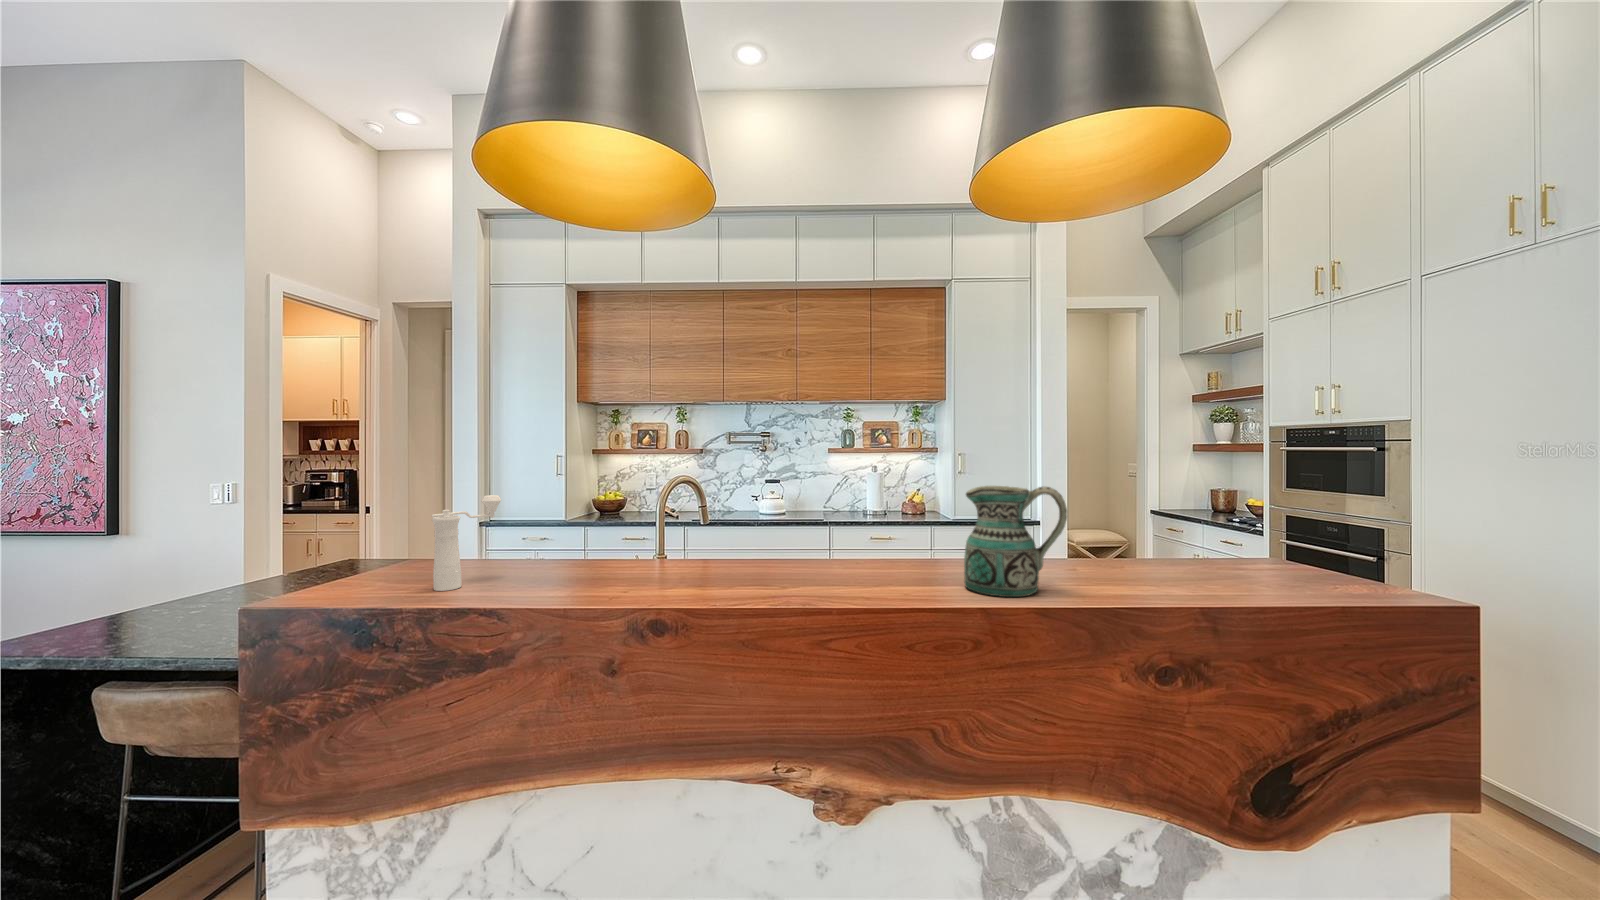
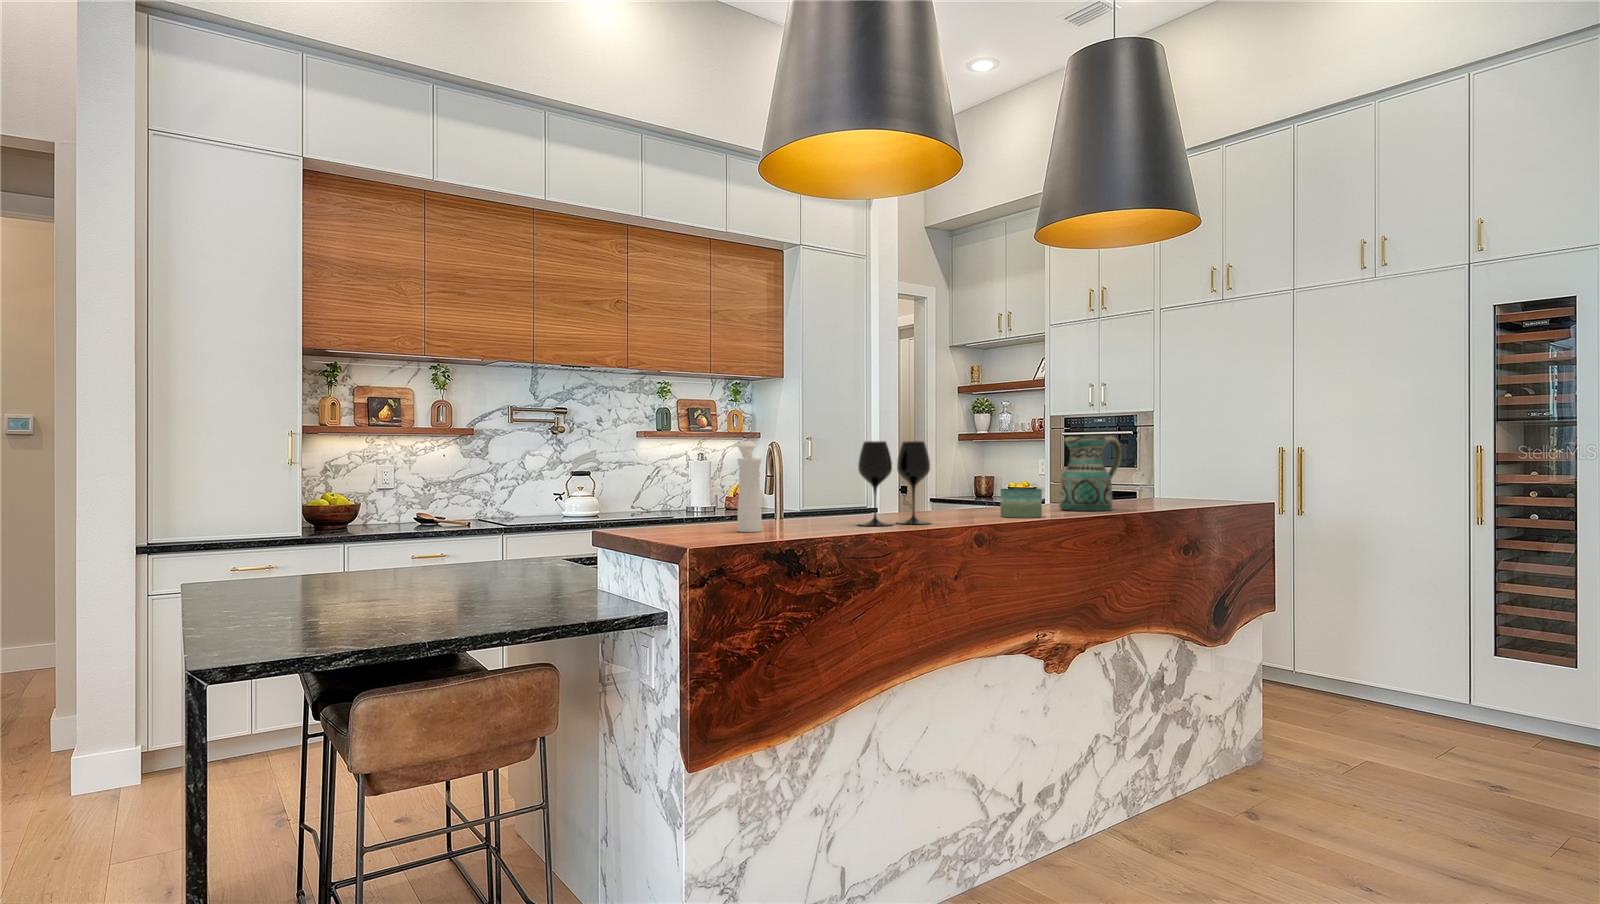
wine glass: none [563,500,651,601] -> present [858,441,930,526]
candle: none [793,557,844,604] -> present [1001,489,1042,518]

